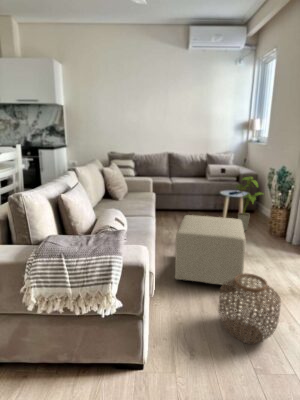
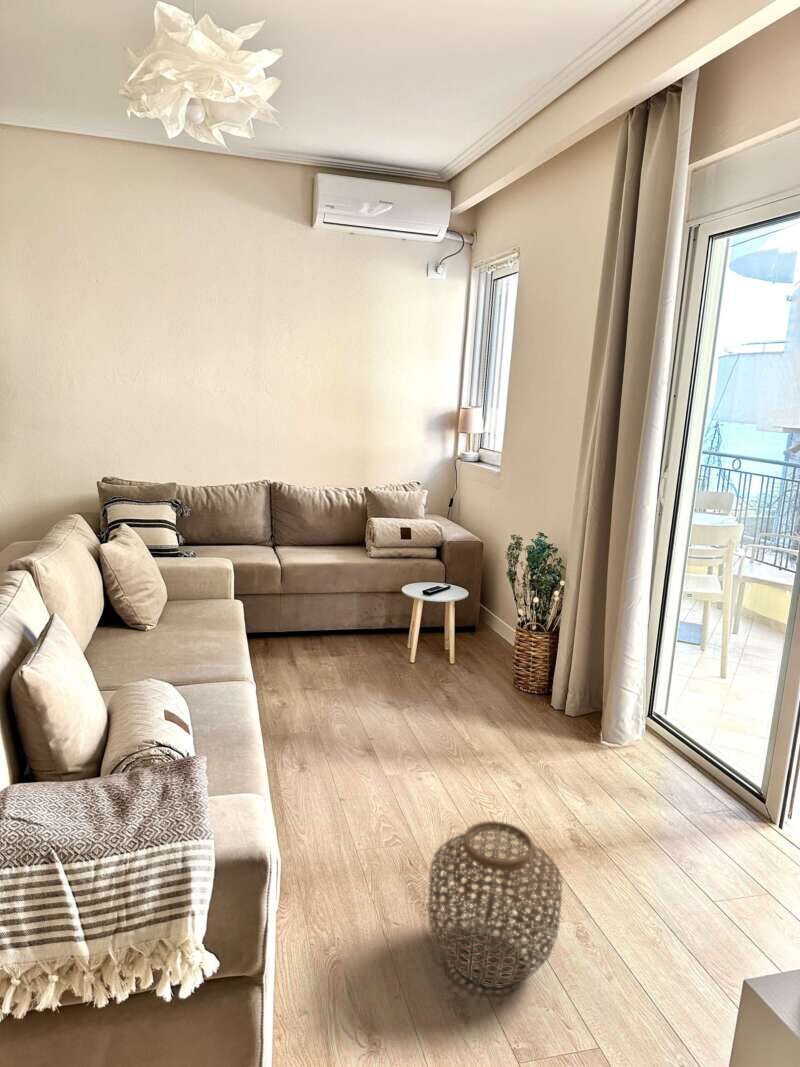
house plant: present [237,177,262,231] -> none [435,556,503,683]
ottoman: present [175,215,246,287] -> none [312,668,476,843]

